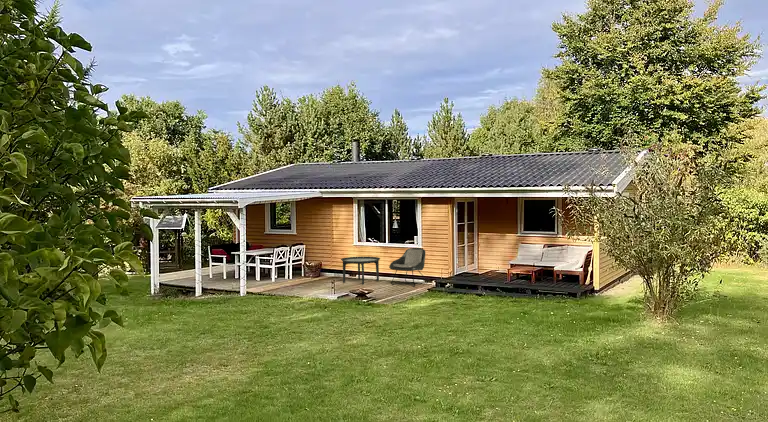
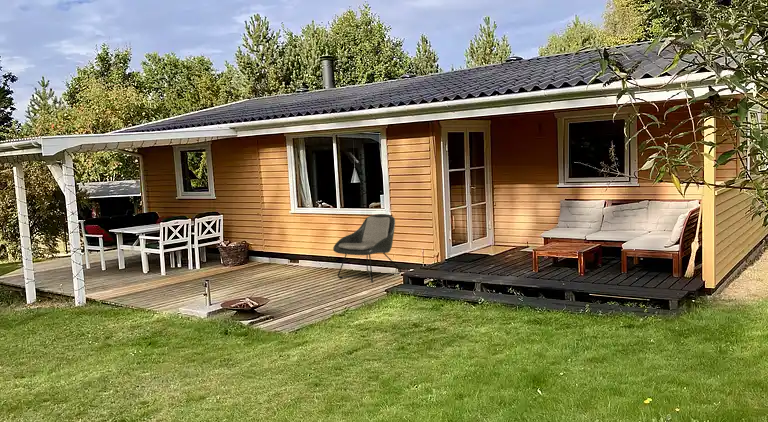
round table: present [341,256,380,285] -> none [261,230,327,278]

